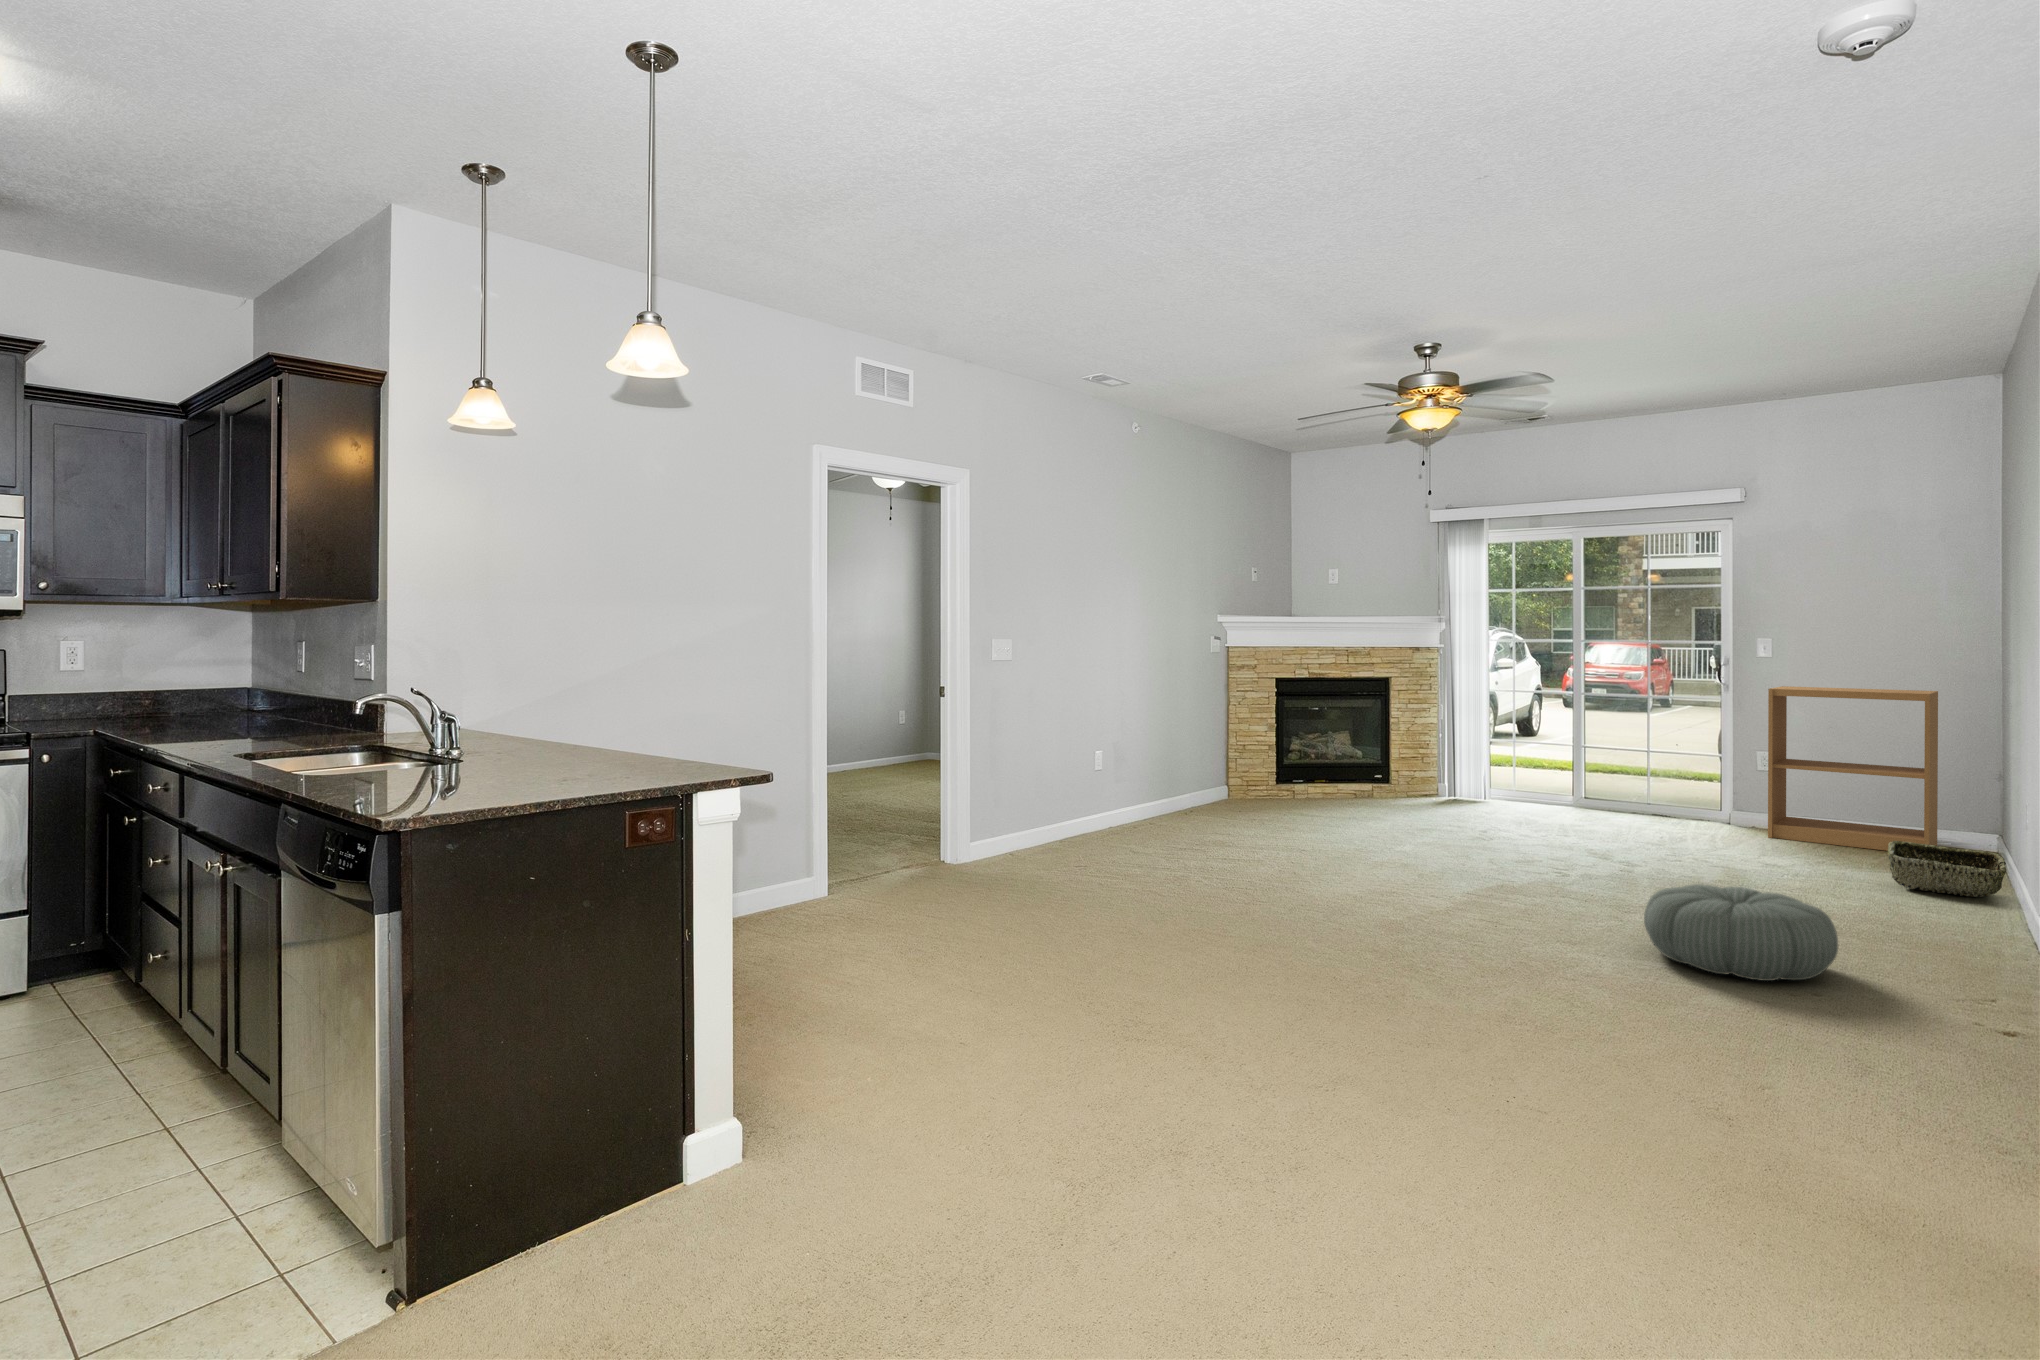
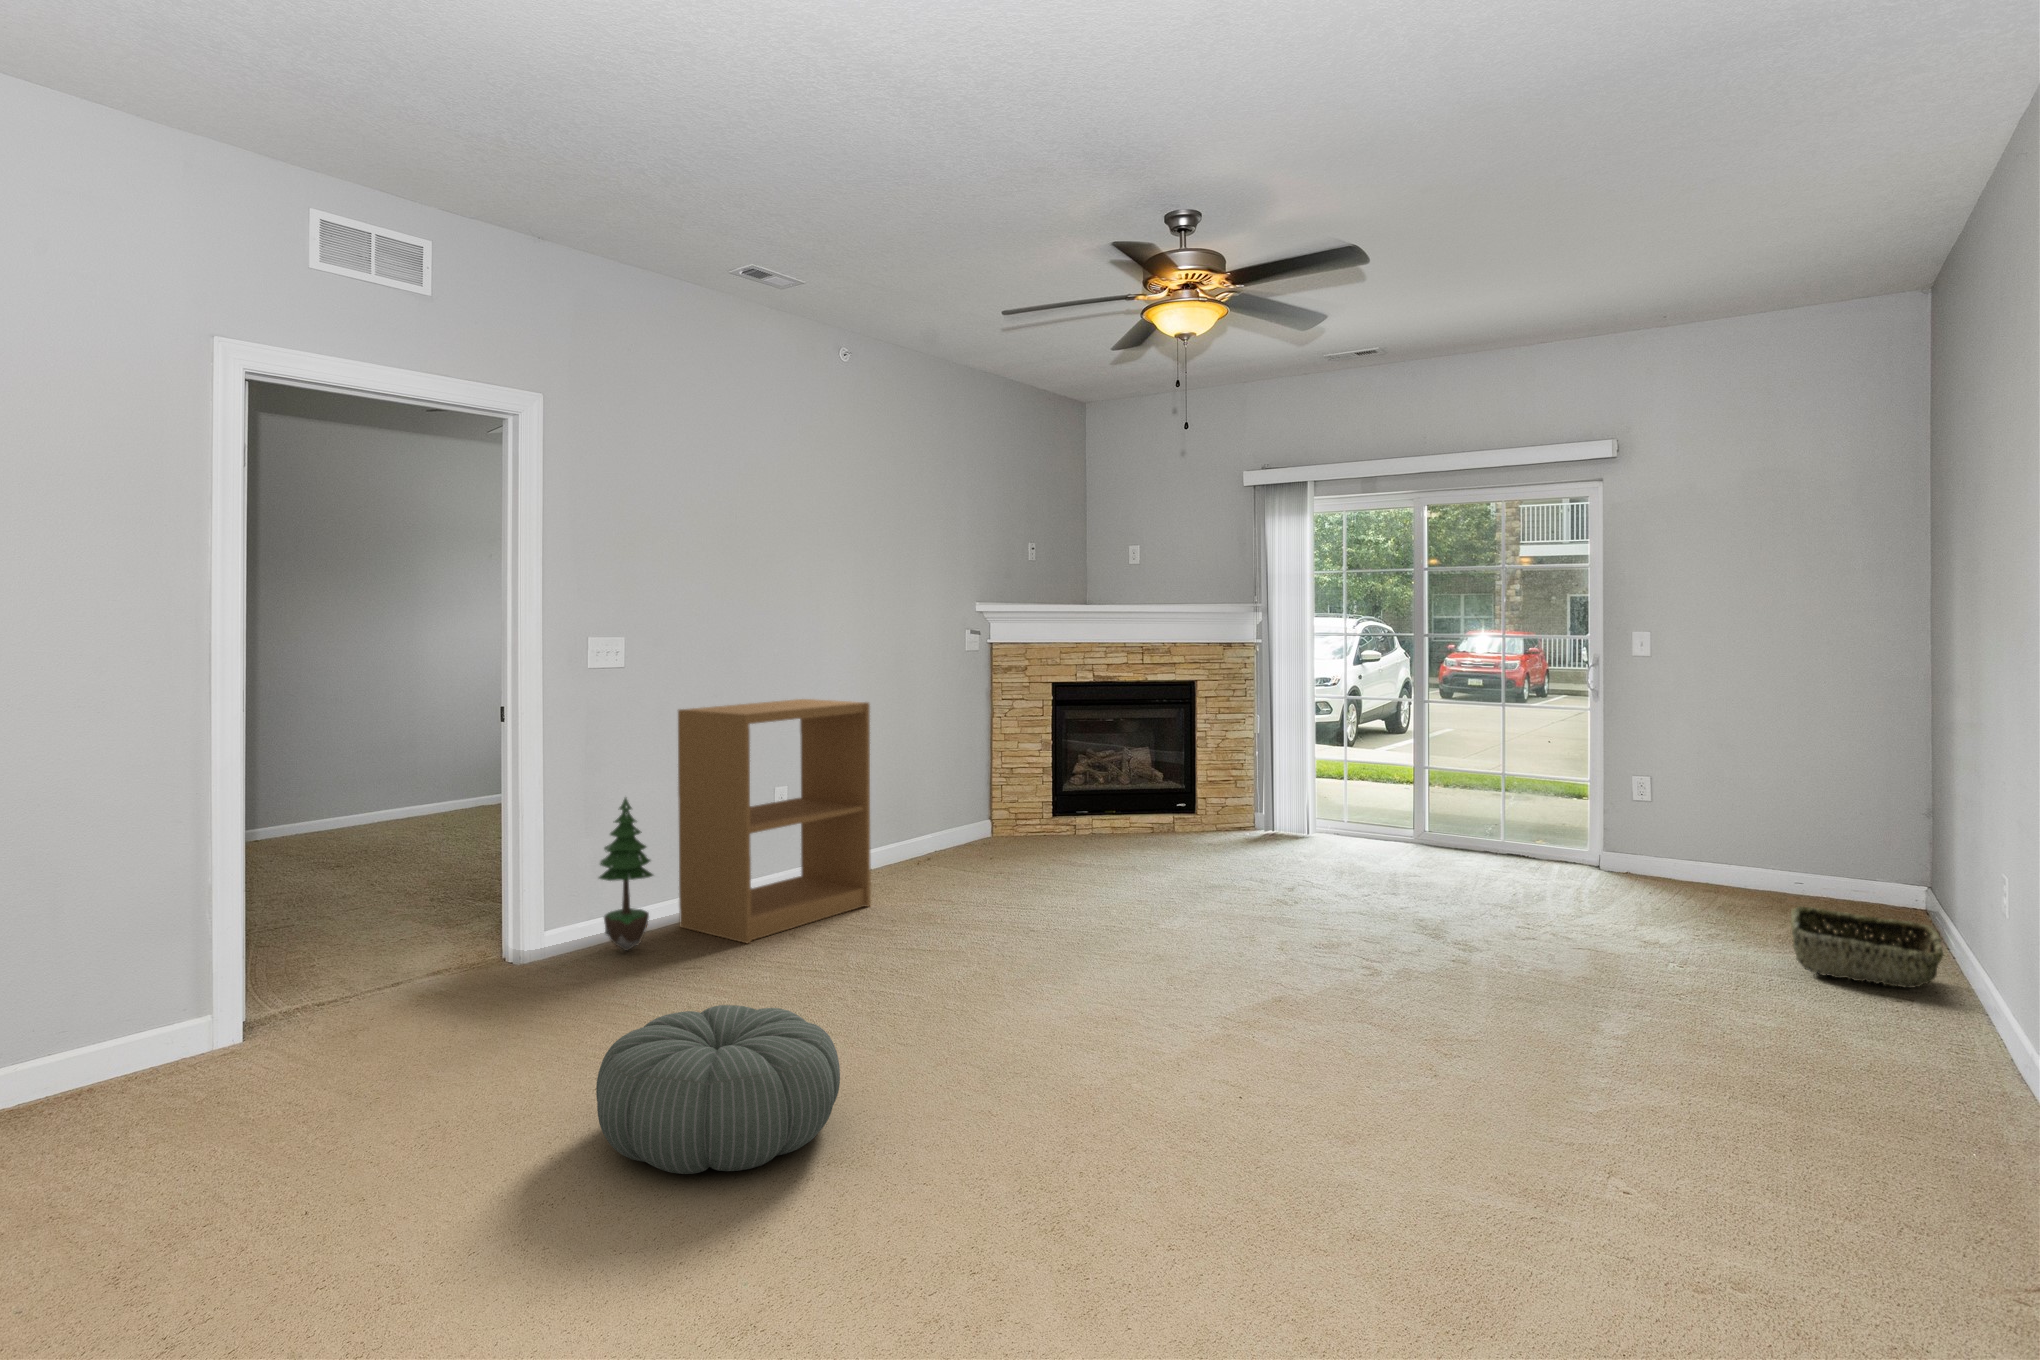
bookshelf: present [1768,686,1938,851] -> present [678,699,871,943]
potted tree: none [999,748,1038,857] -> present [599,798,653,951]
pouf: present [1644,884,1838,981] -> present [596,1005,840,1174]

